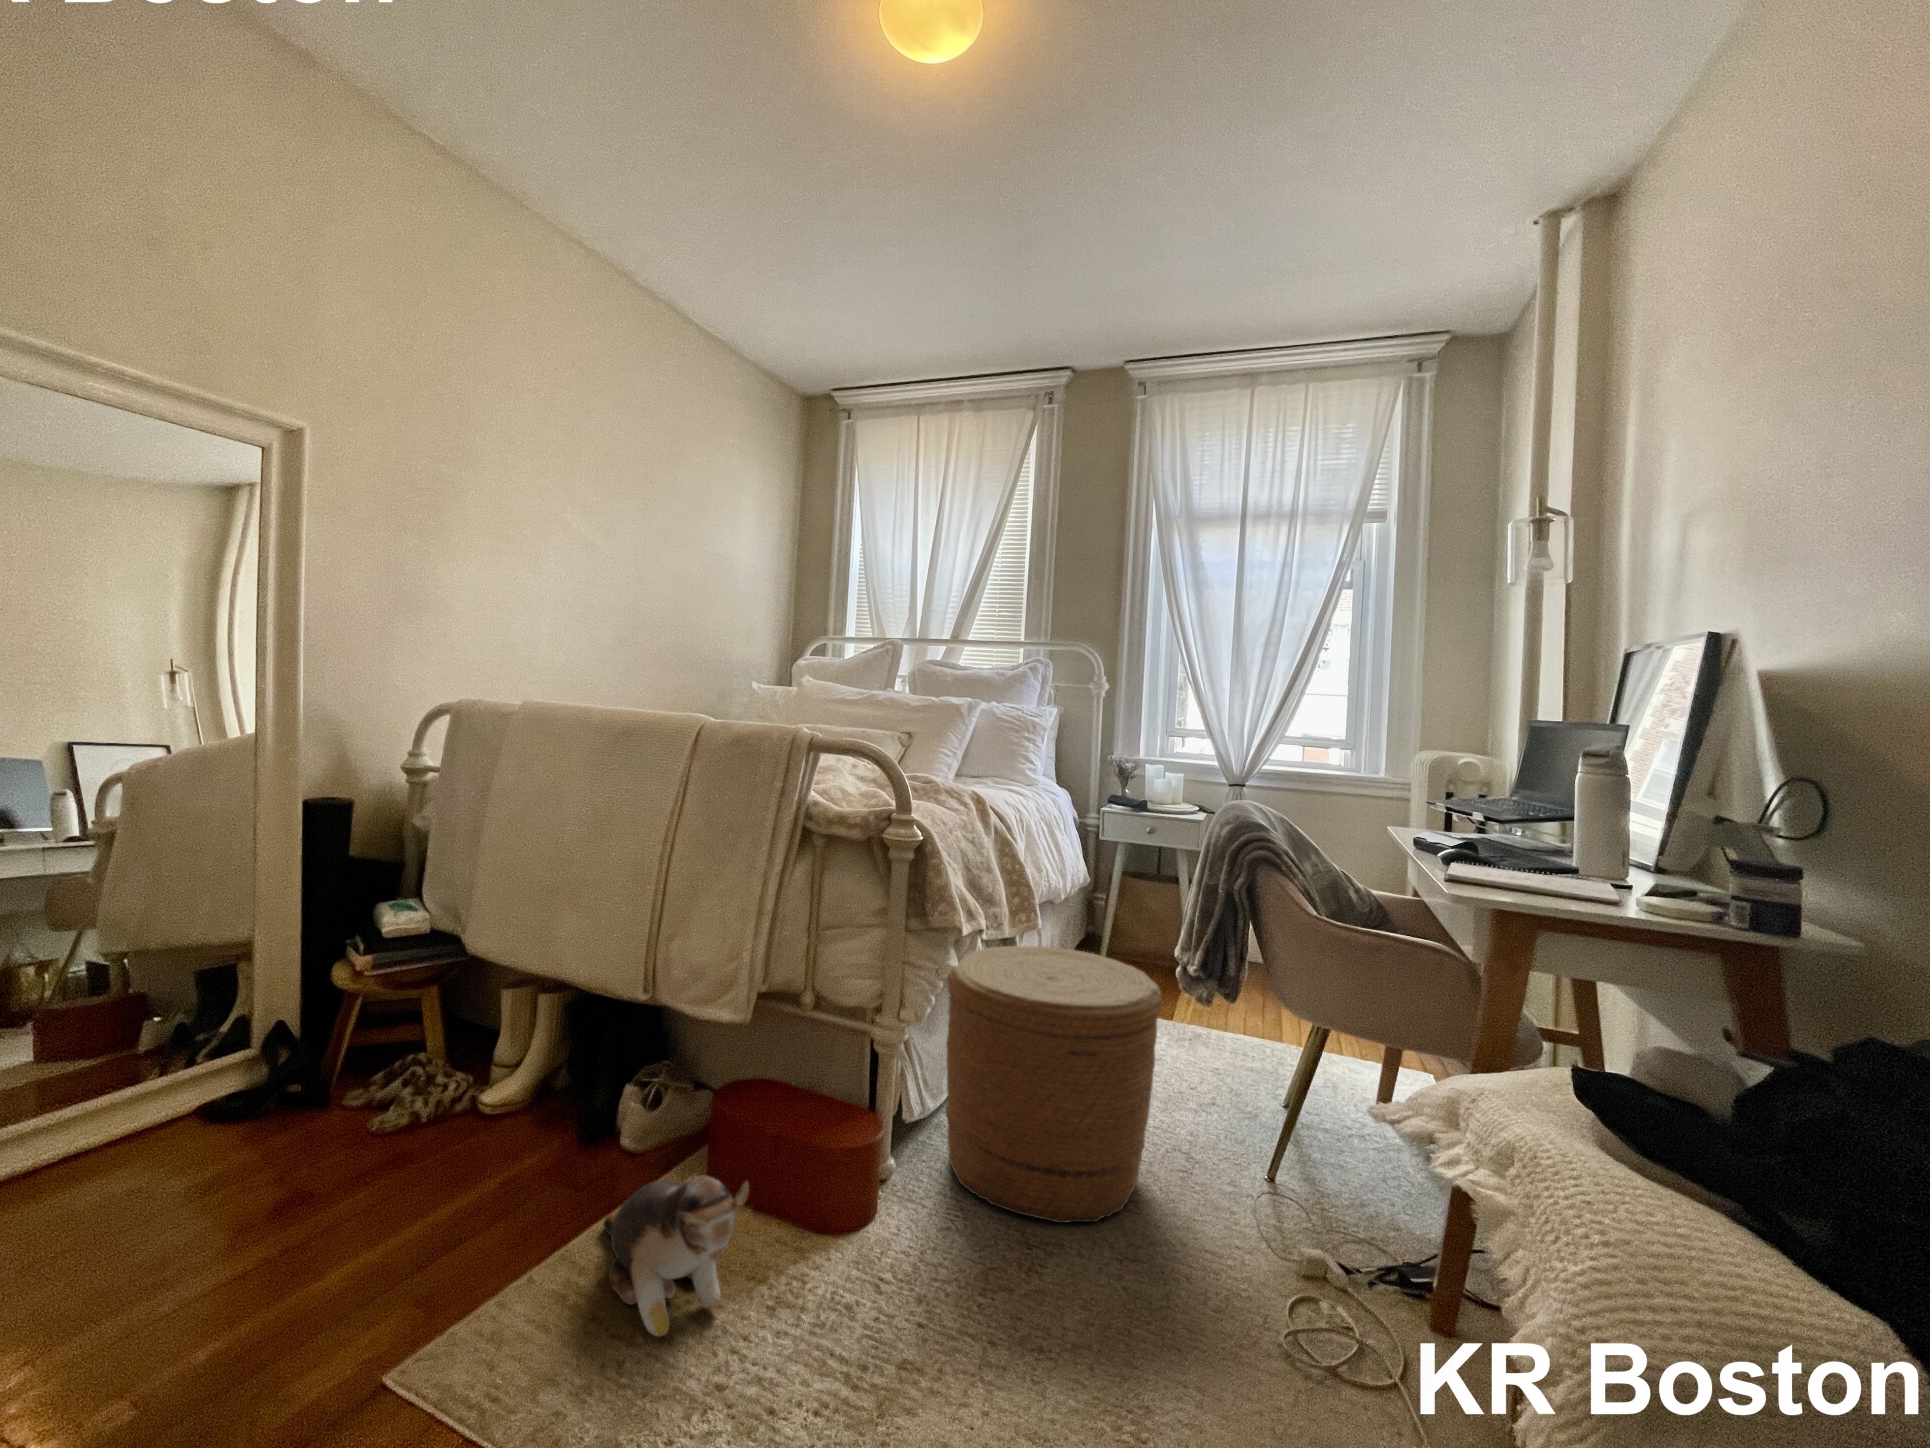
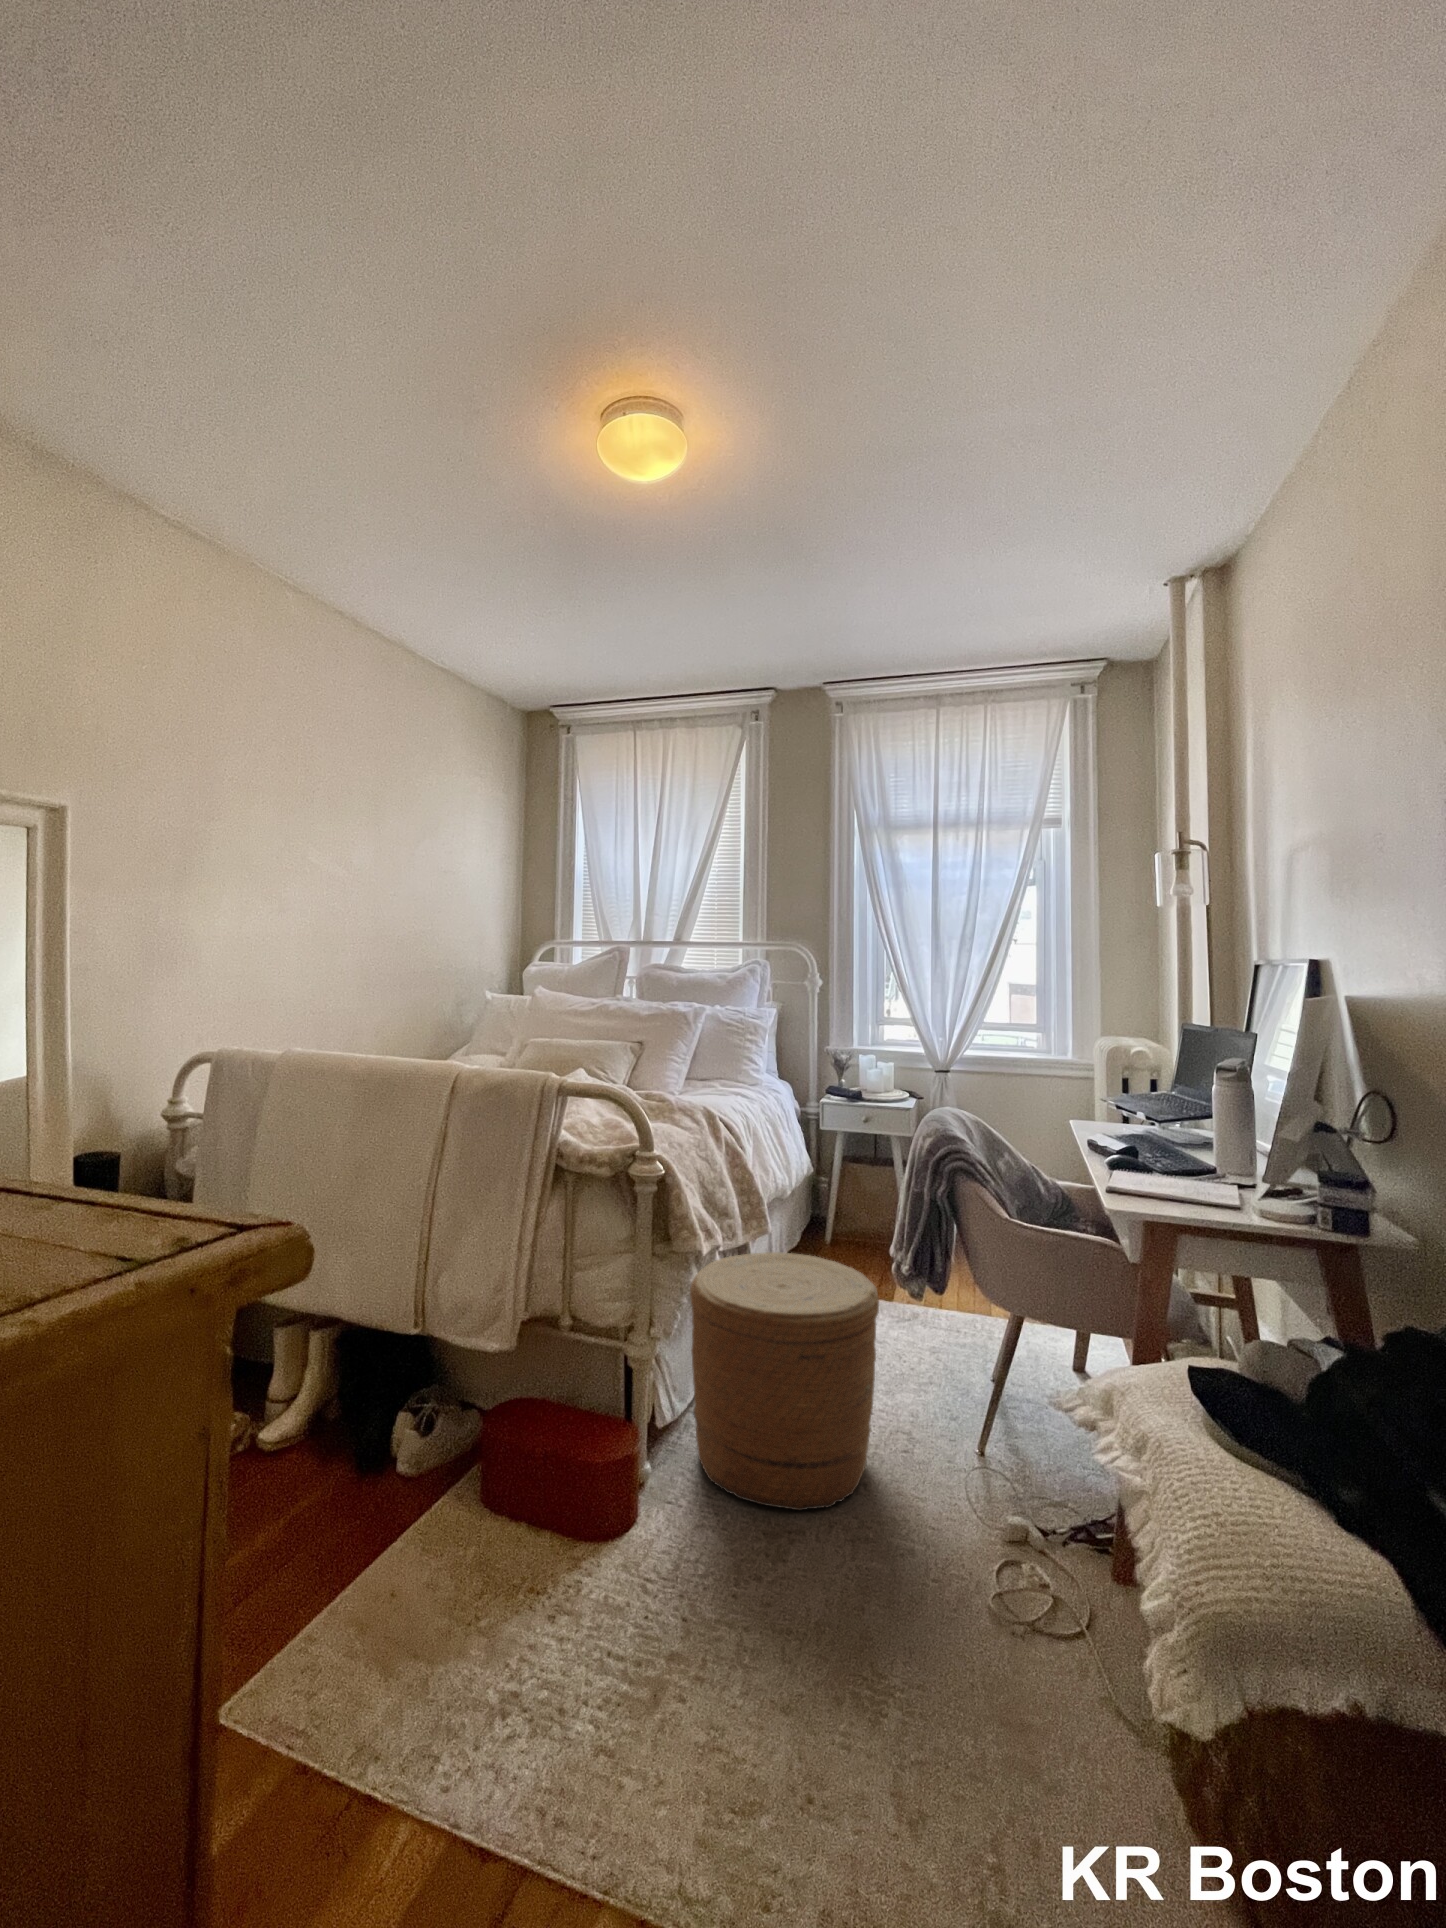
plush toy: present [604,1175,749,1337] -> none [391,1500,529,1651]

